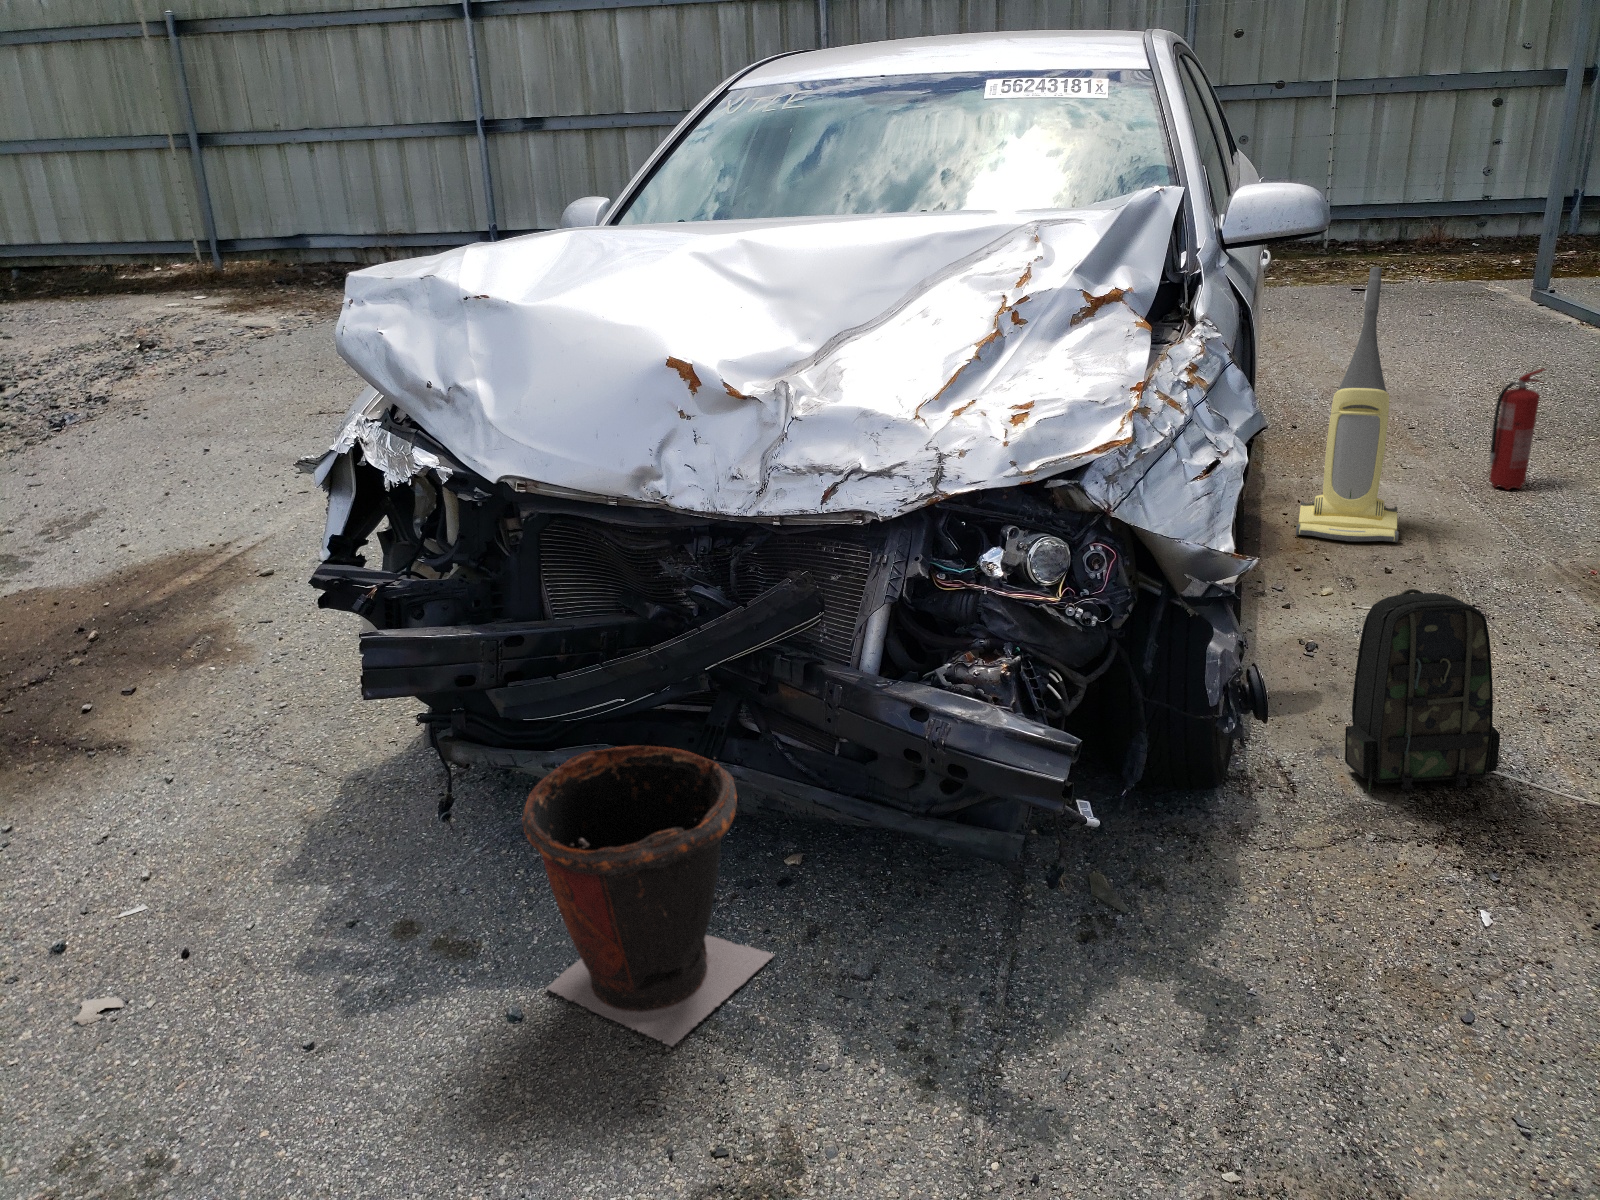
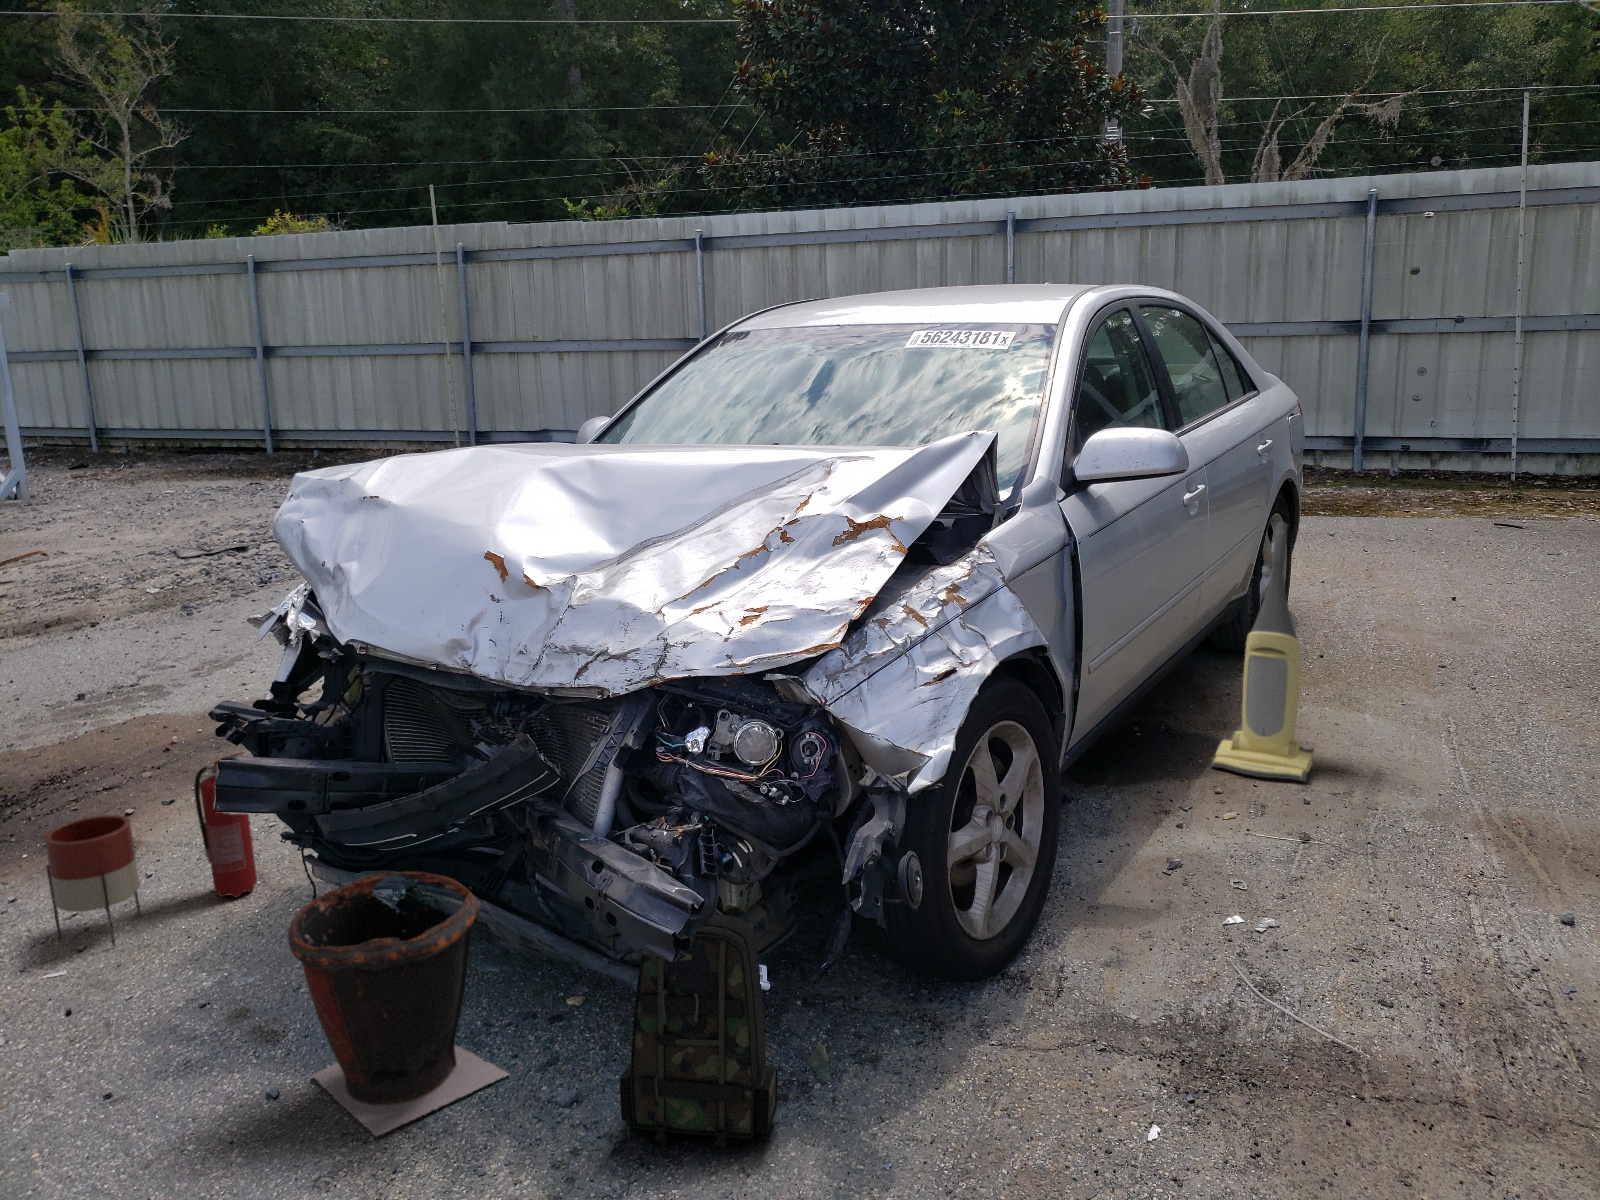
fire extinguisher: present [1489,368,1546,490] -> present [194,752,257,897]
backpack: present [1345,589,1500,792] -> present [620,909,778,1147]
planter: none [78,716,199,872] -> present [45,815,141,947]

